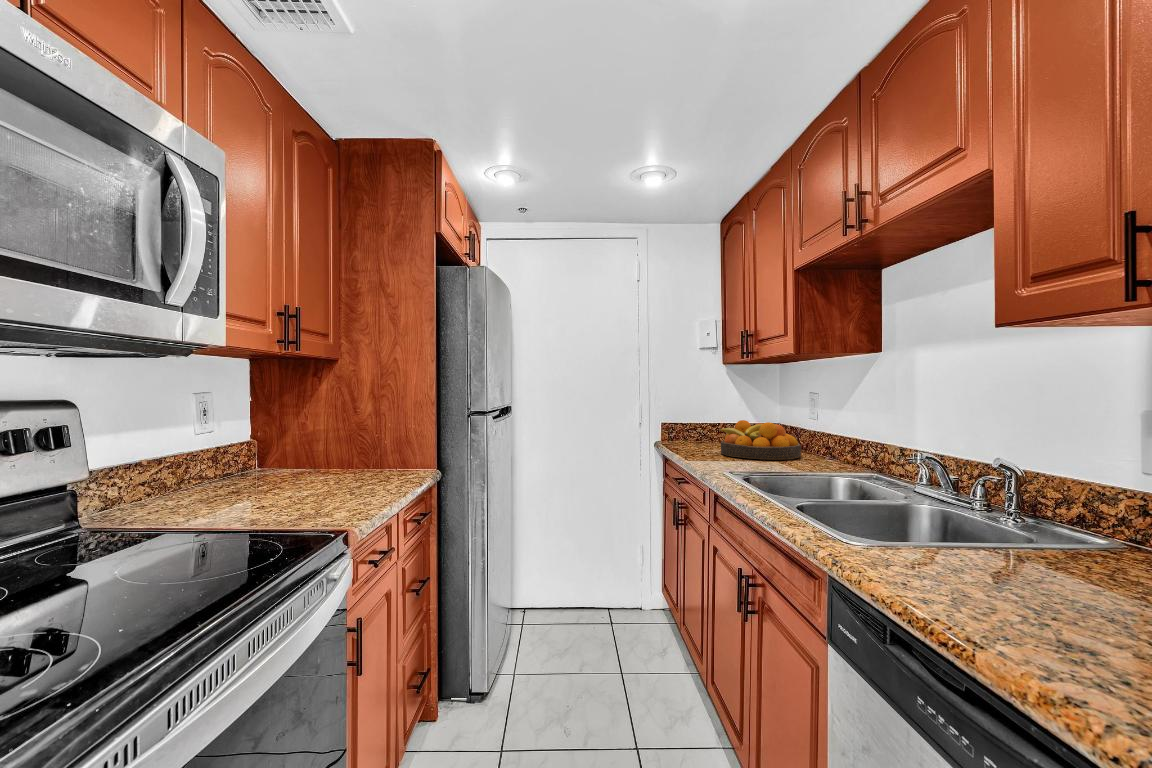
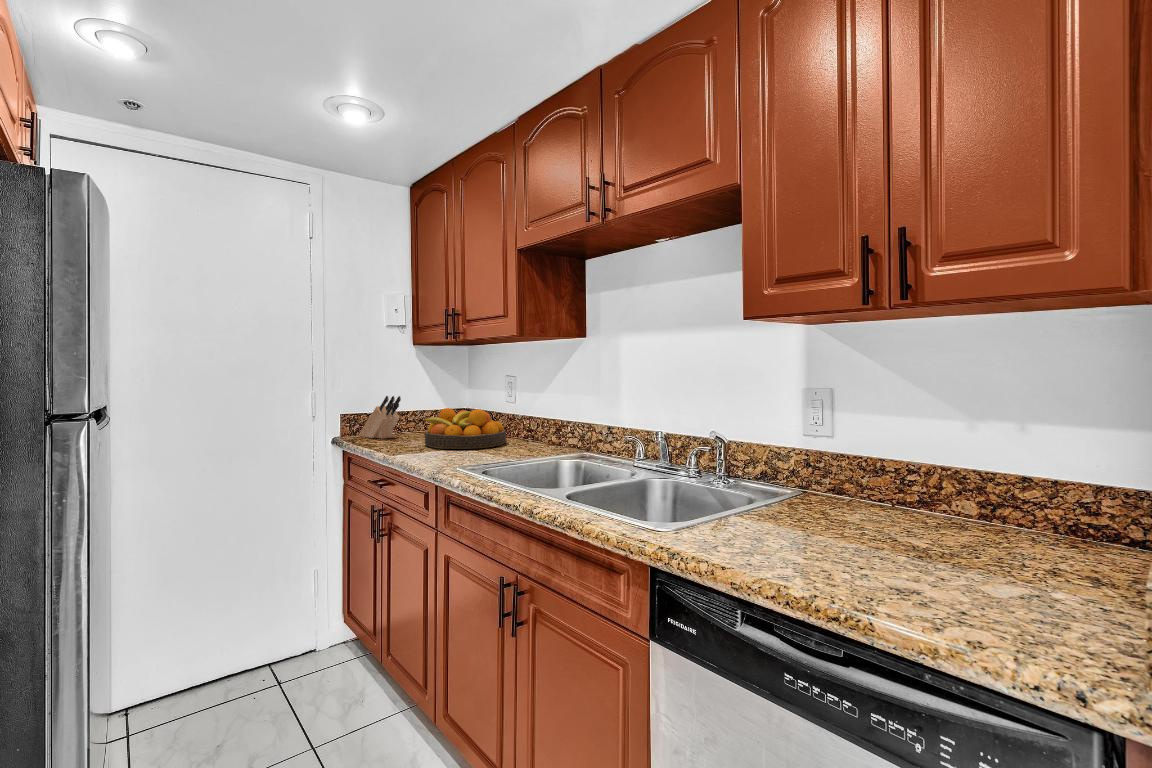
knife block: none [676,407,708,445] -> present [359,396,401,439]

